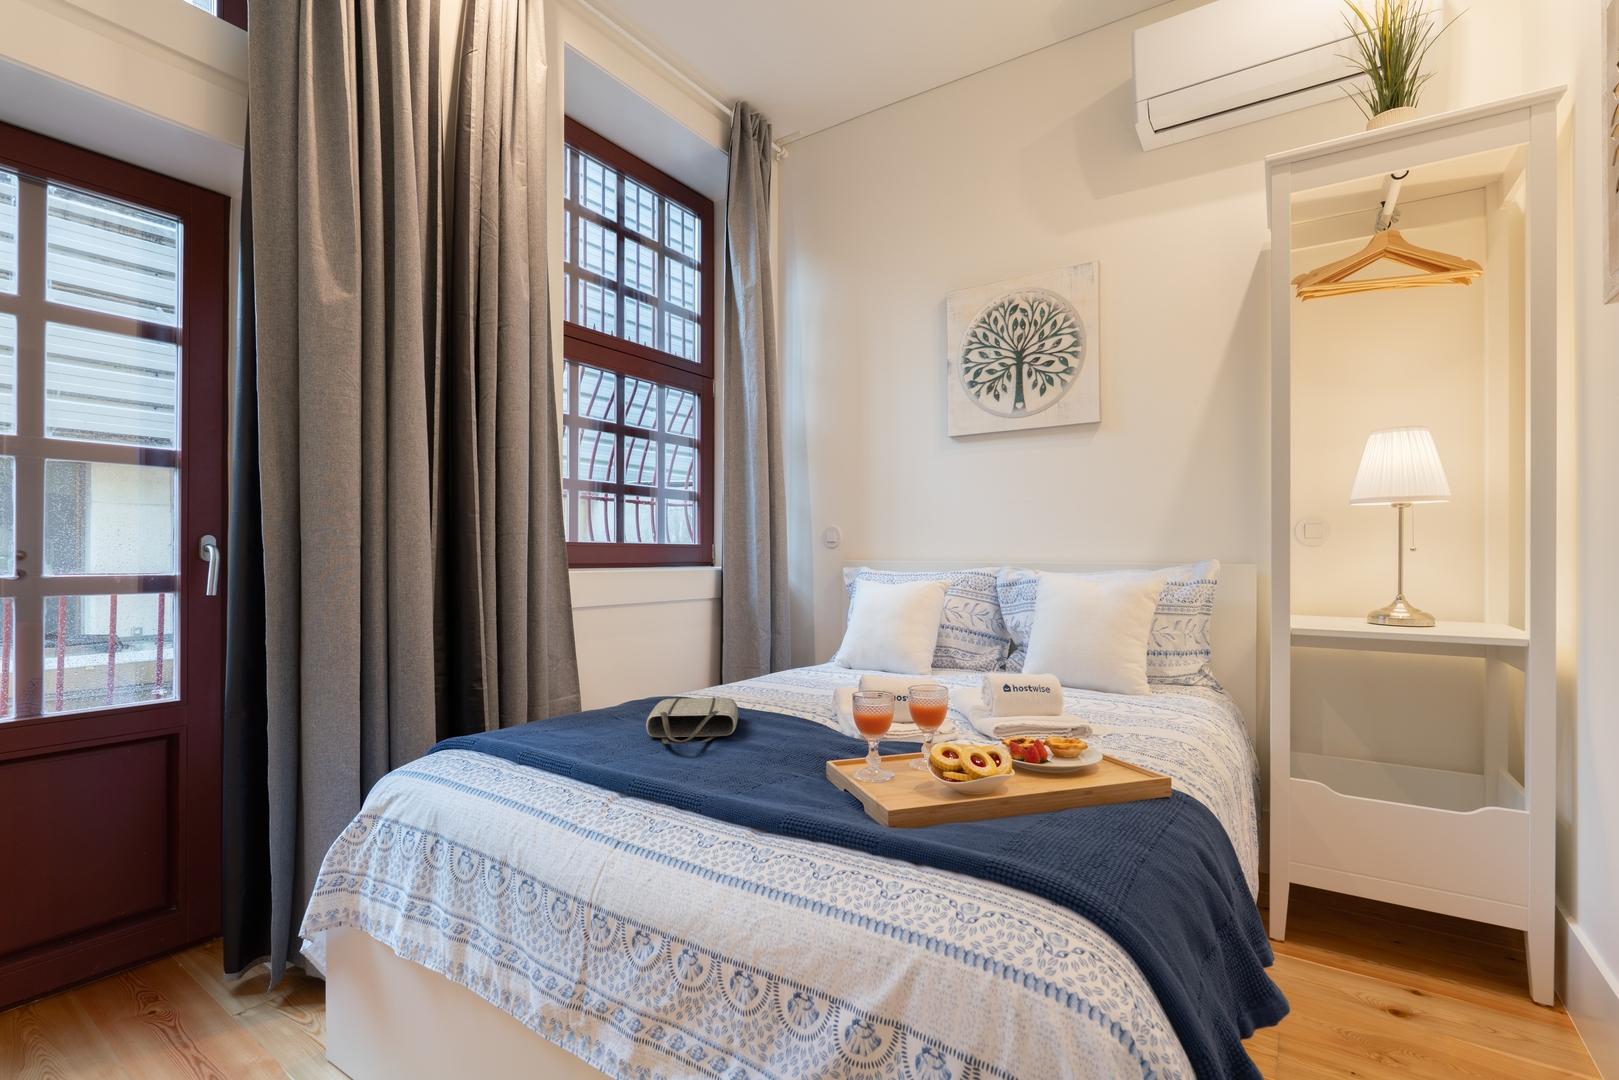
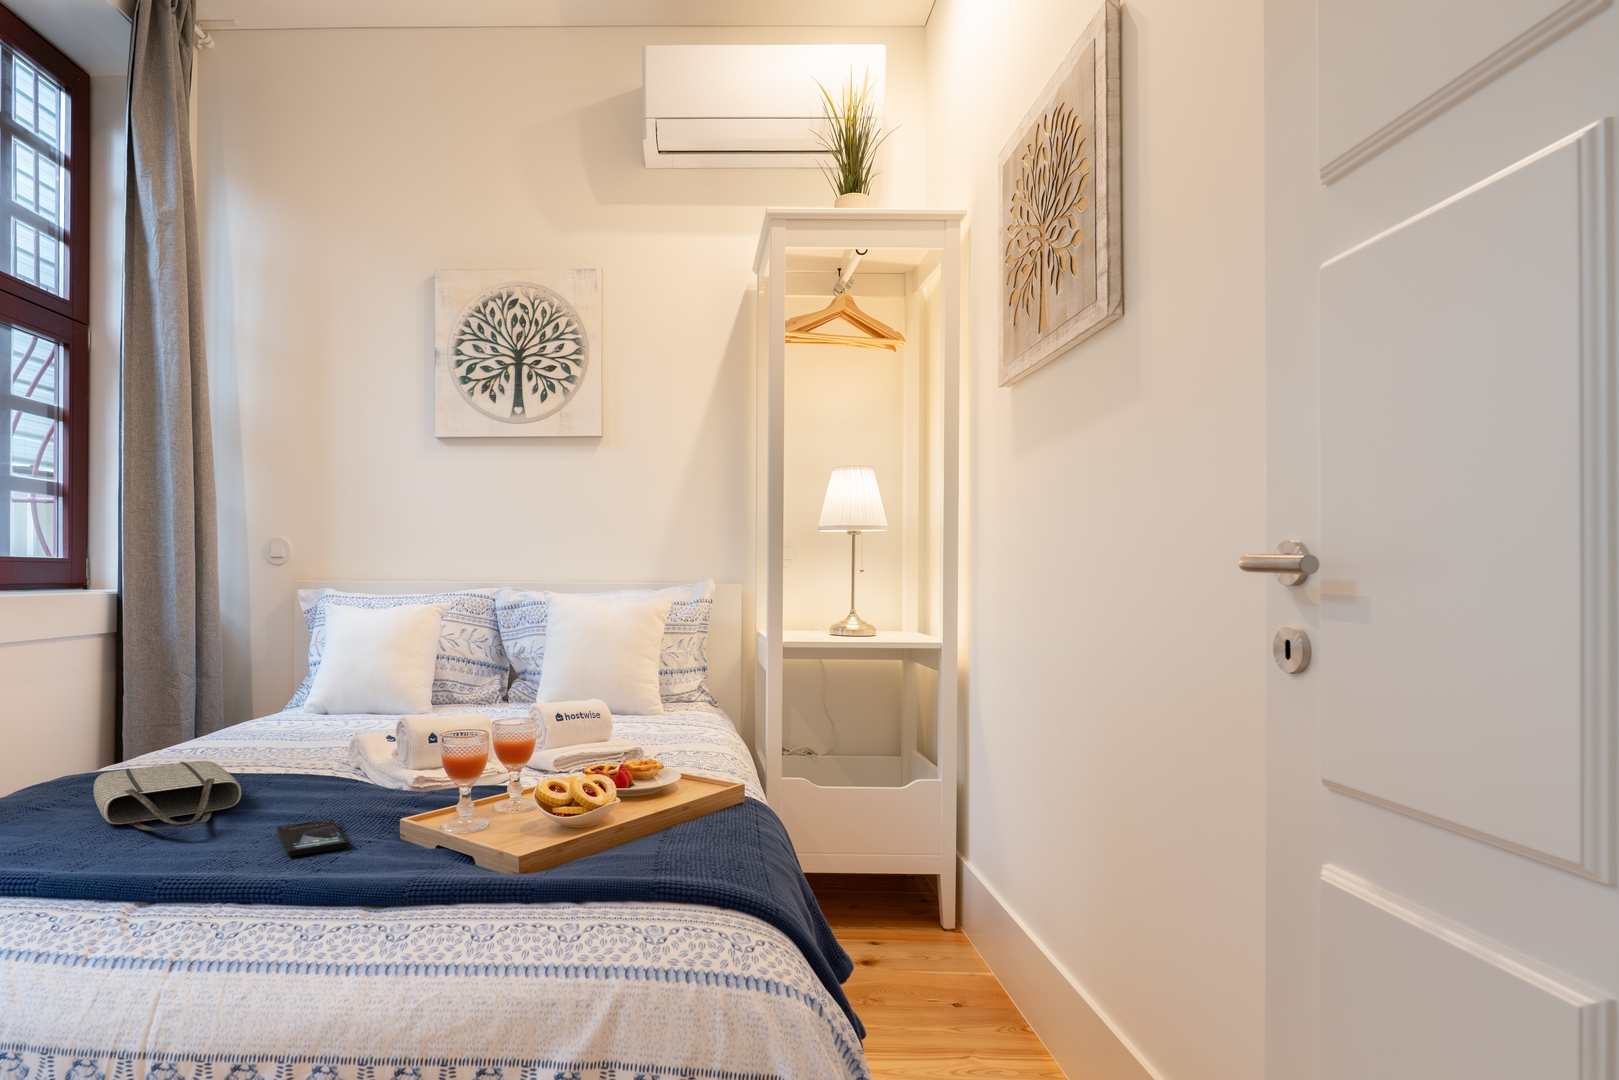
smartphone: none [728,754,780,779] -> present [277,819,349,856]

